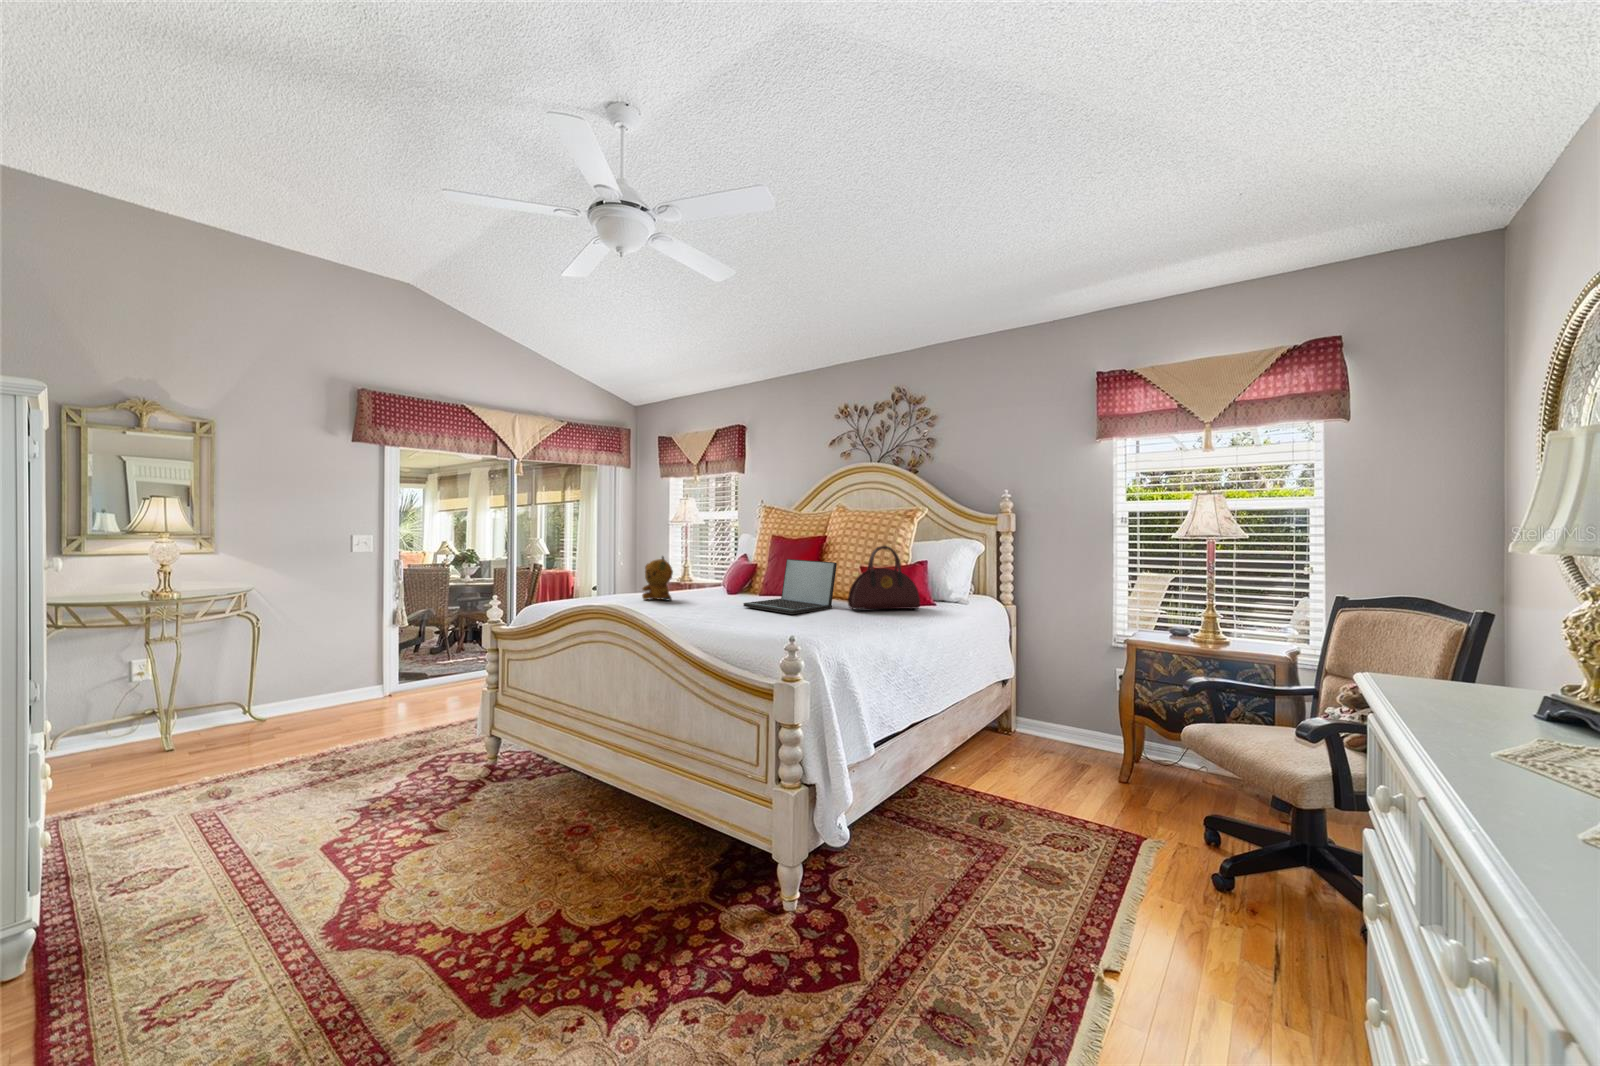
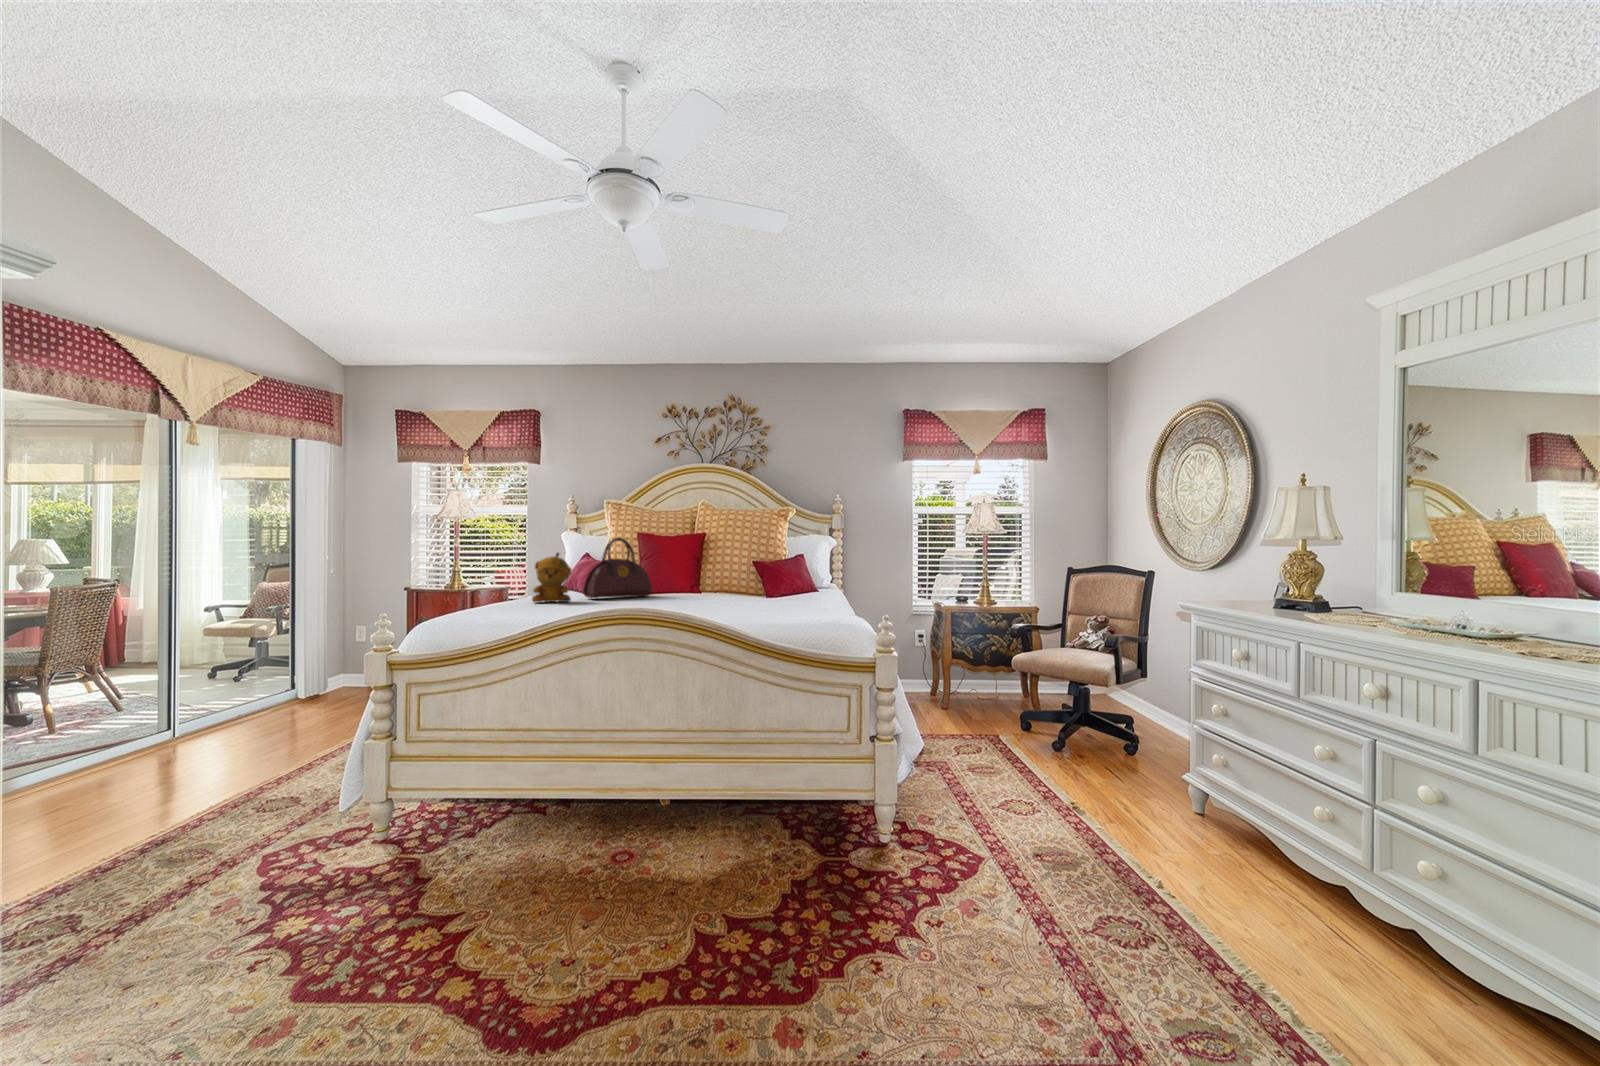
handbag: present [848,546,920,610] -> present [583,538,652,598]
laptop: present [743,559,837,614] -> none [668,555,747,603]

